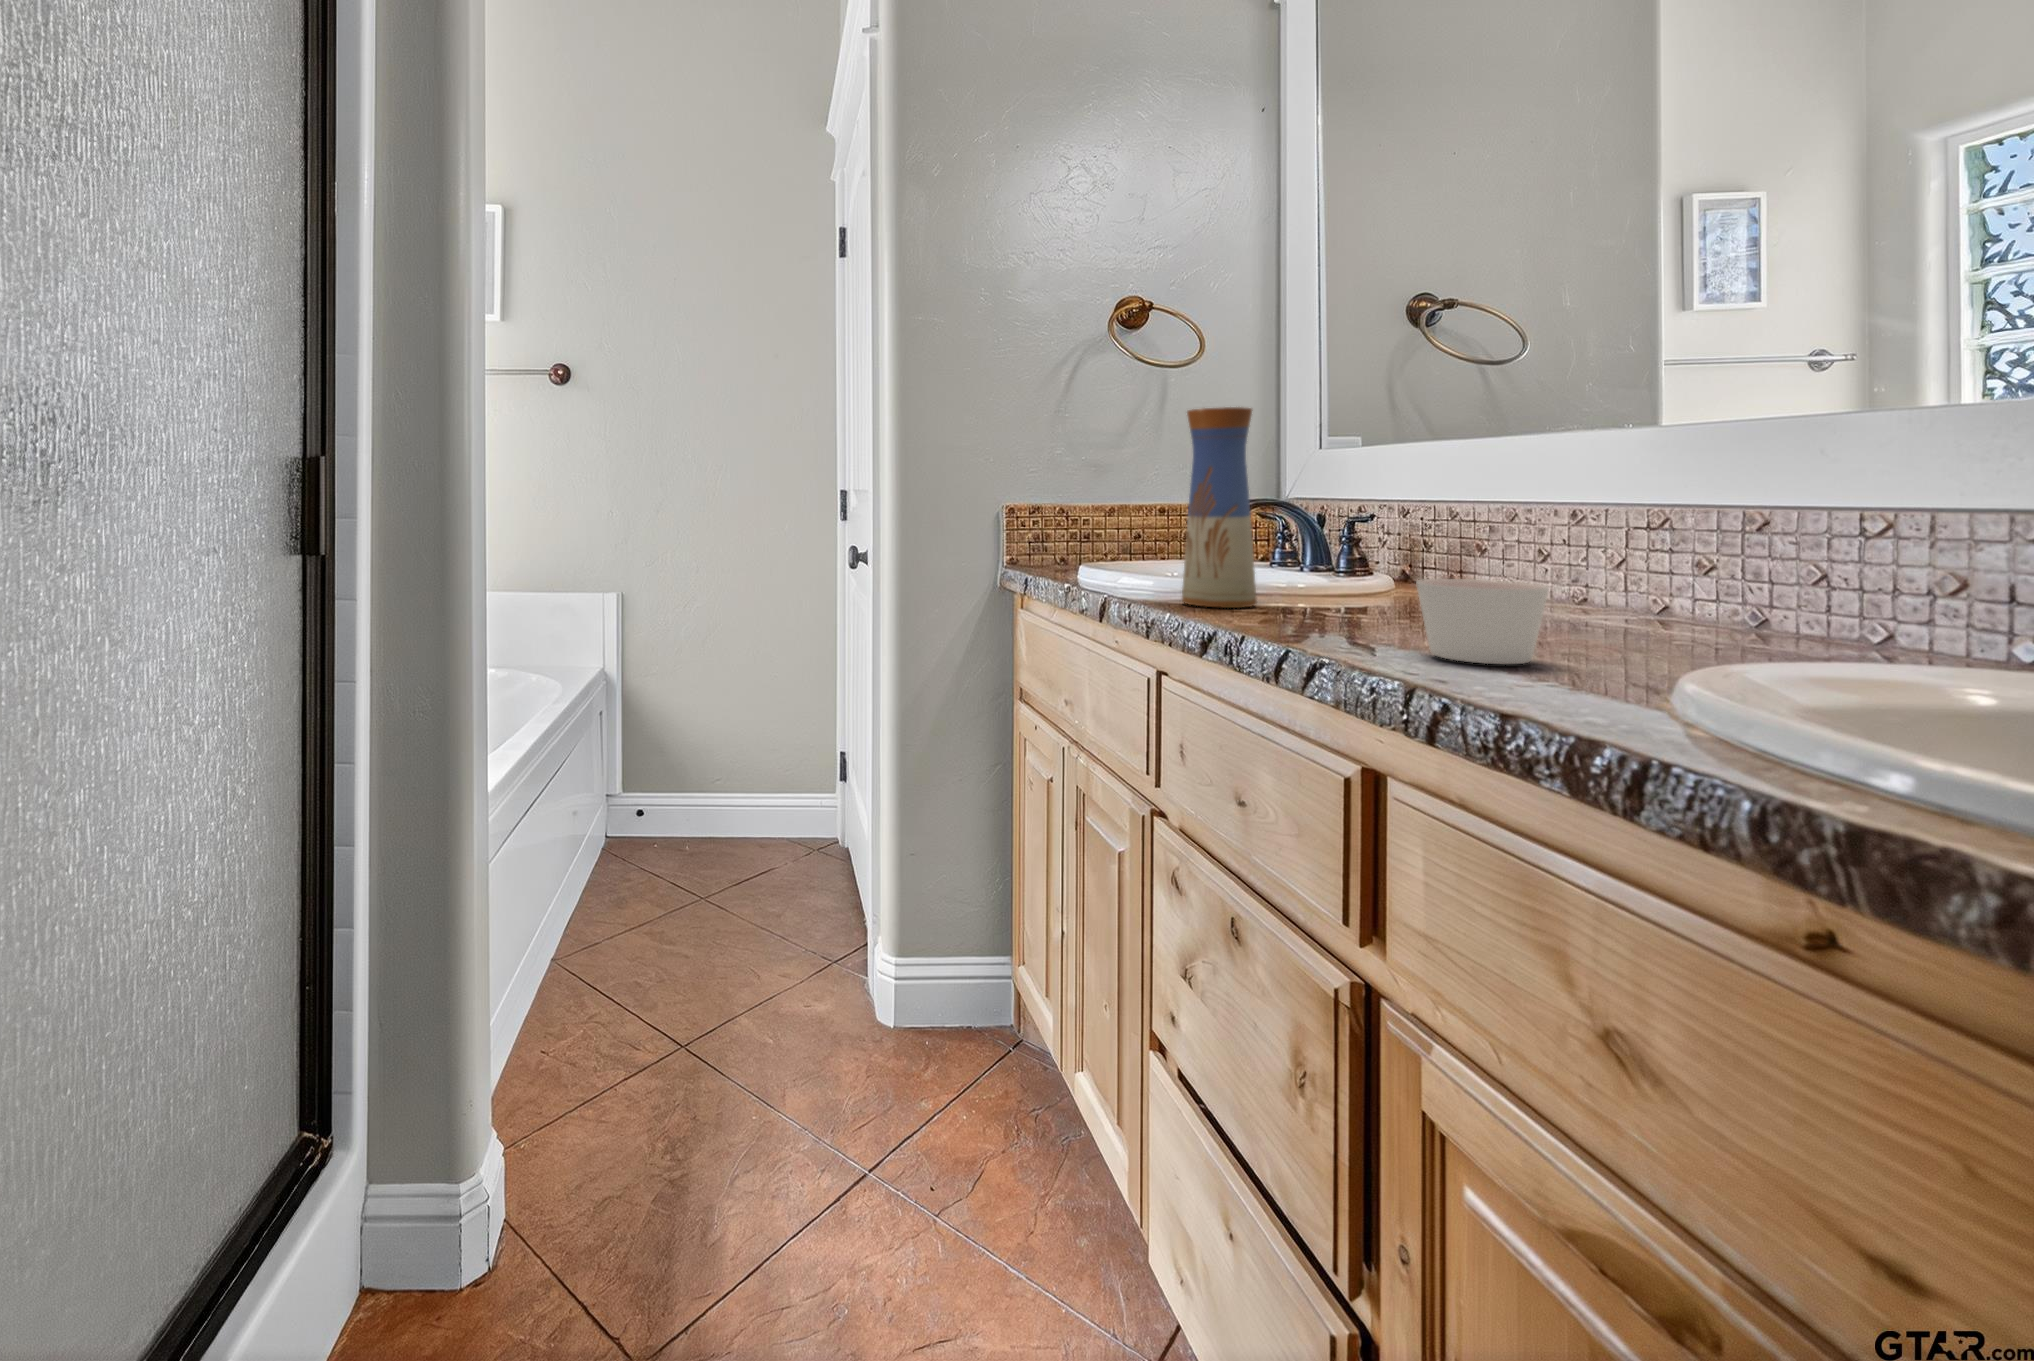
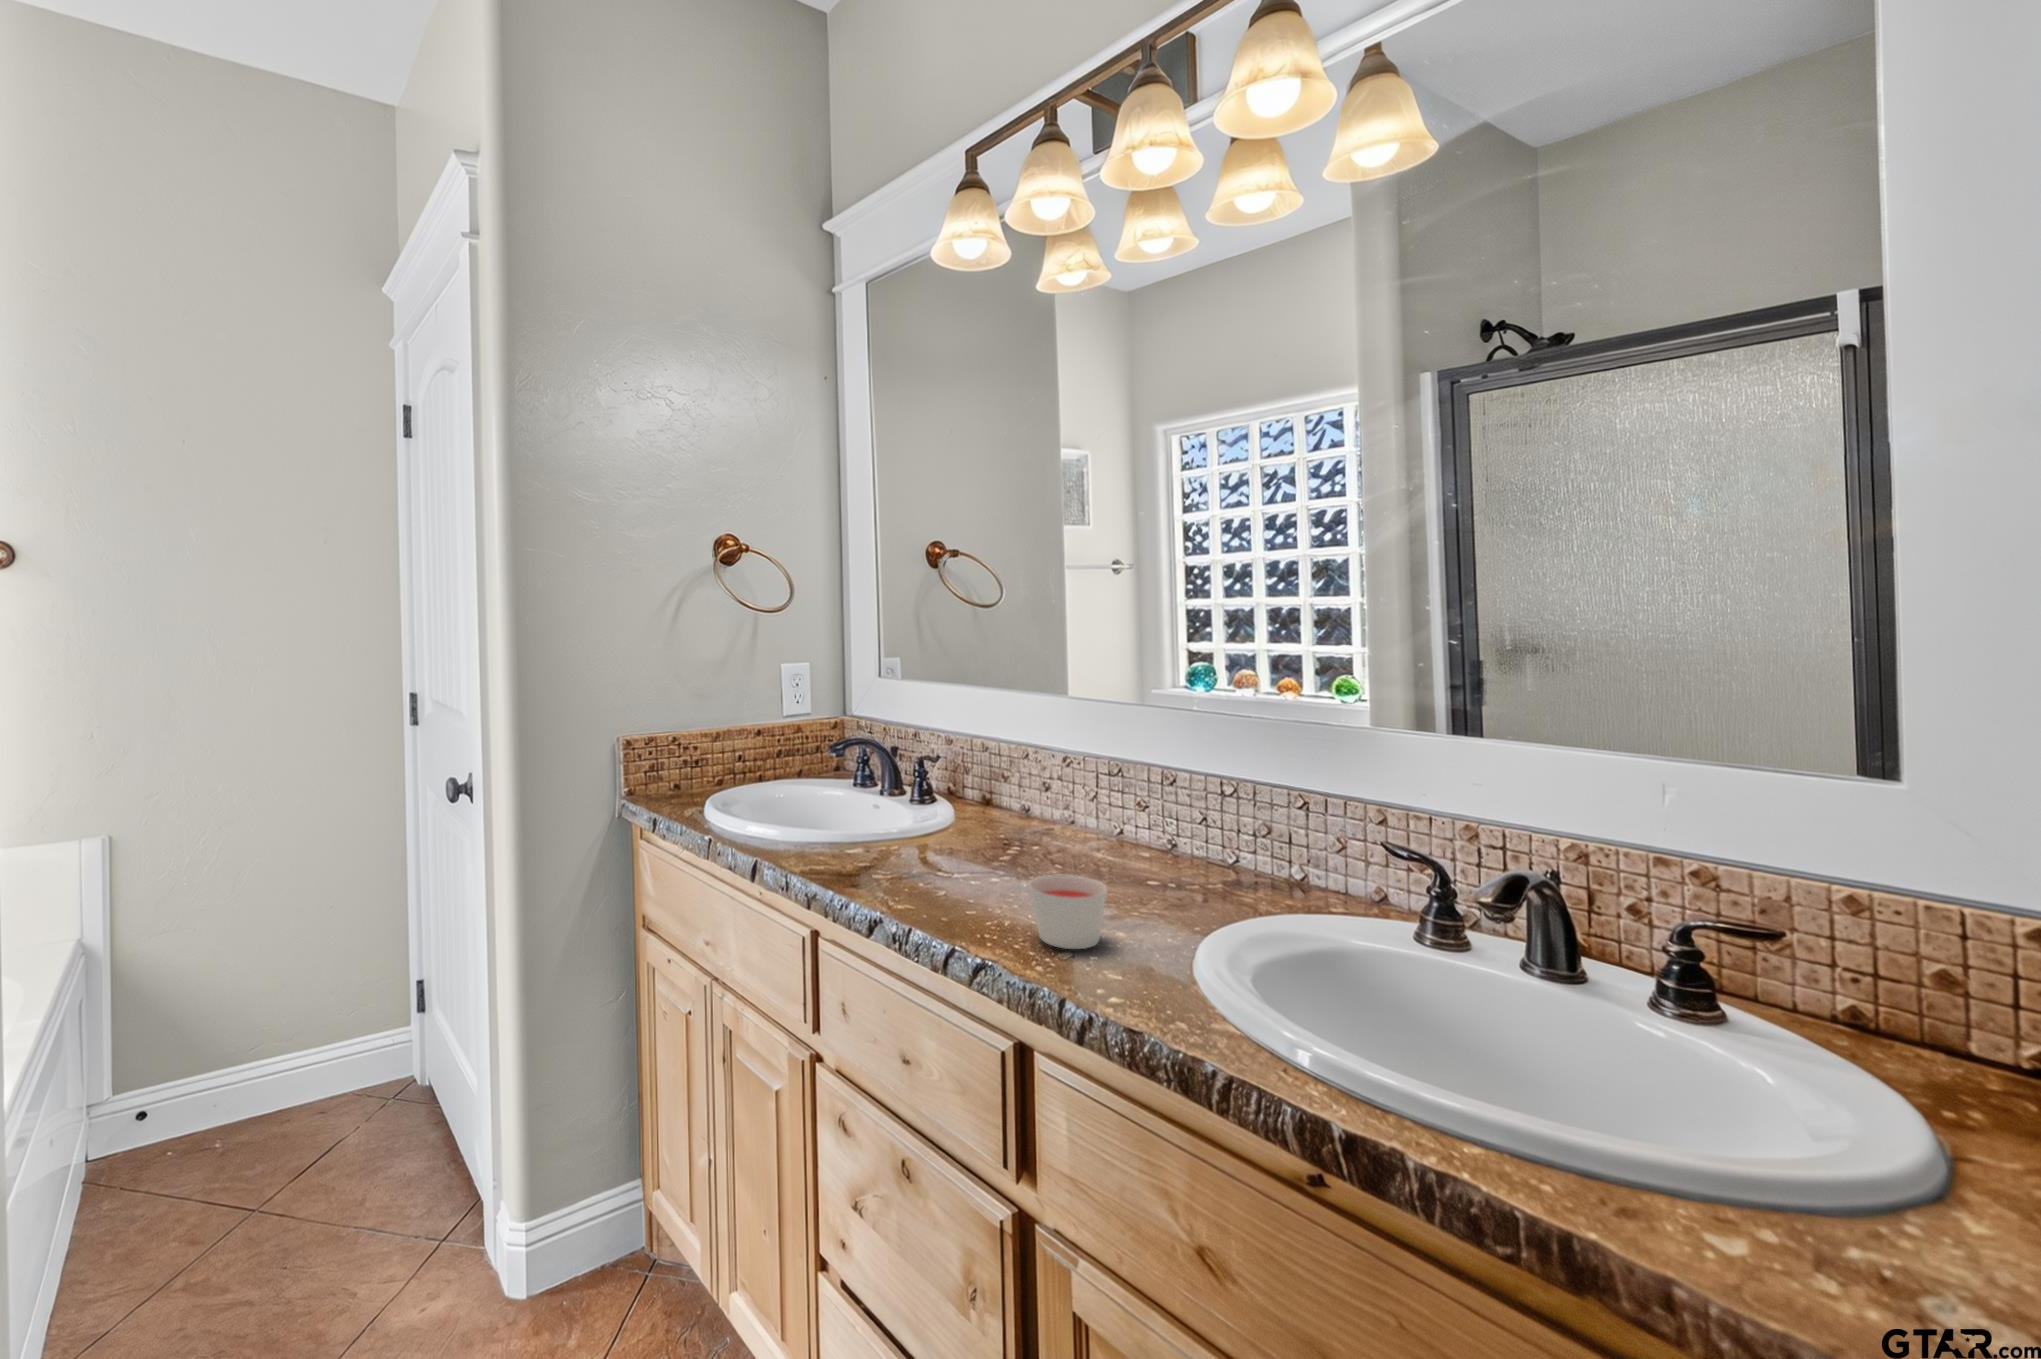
vase: present [1182,407,1257,608] -> none [824,697,881,870]

